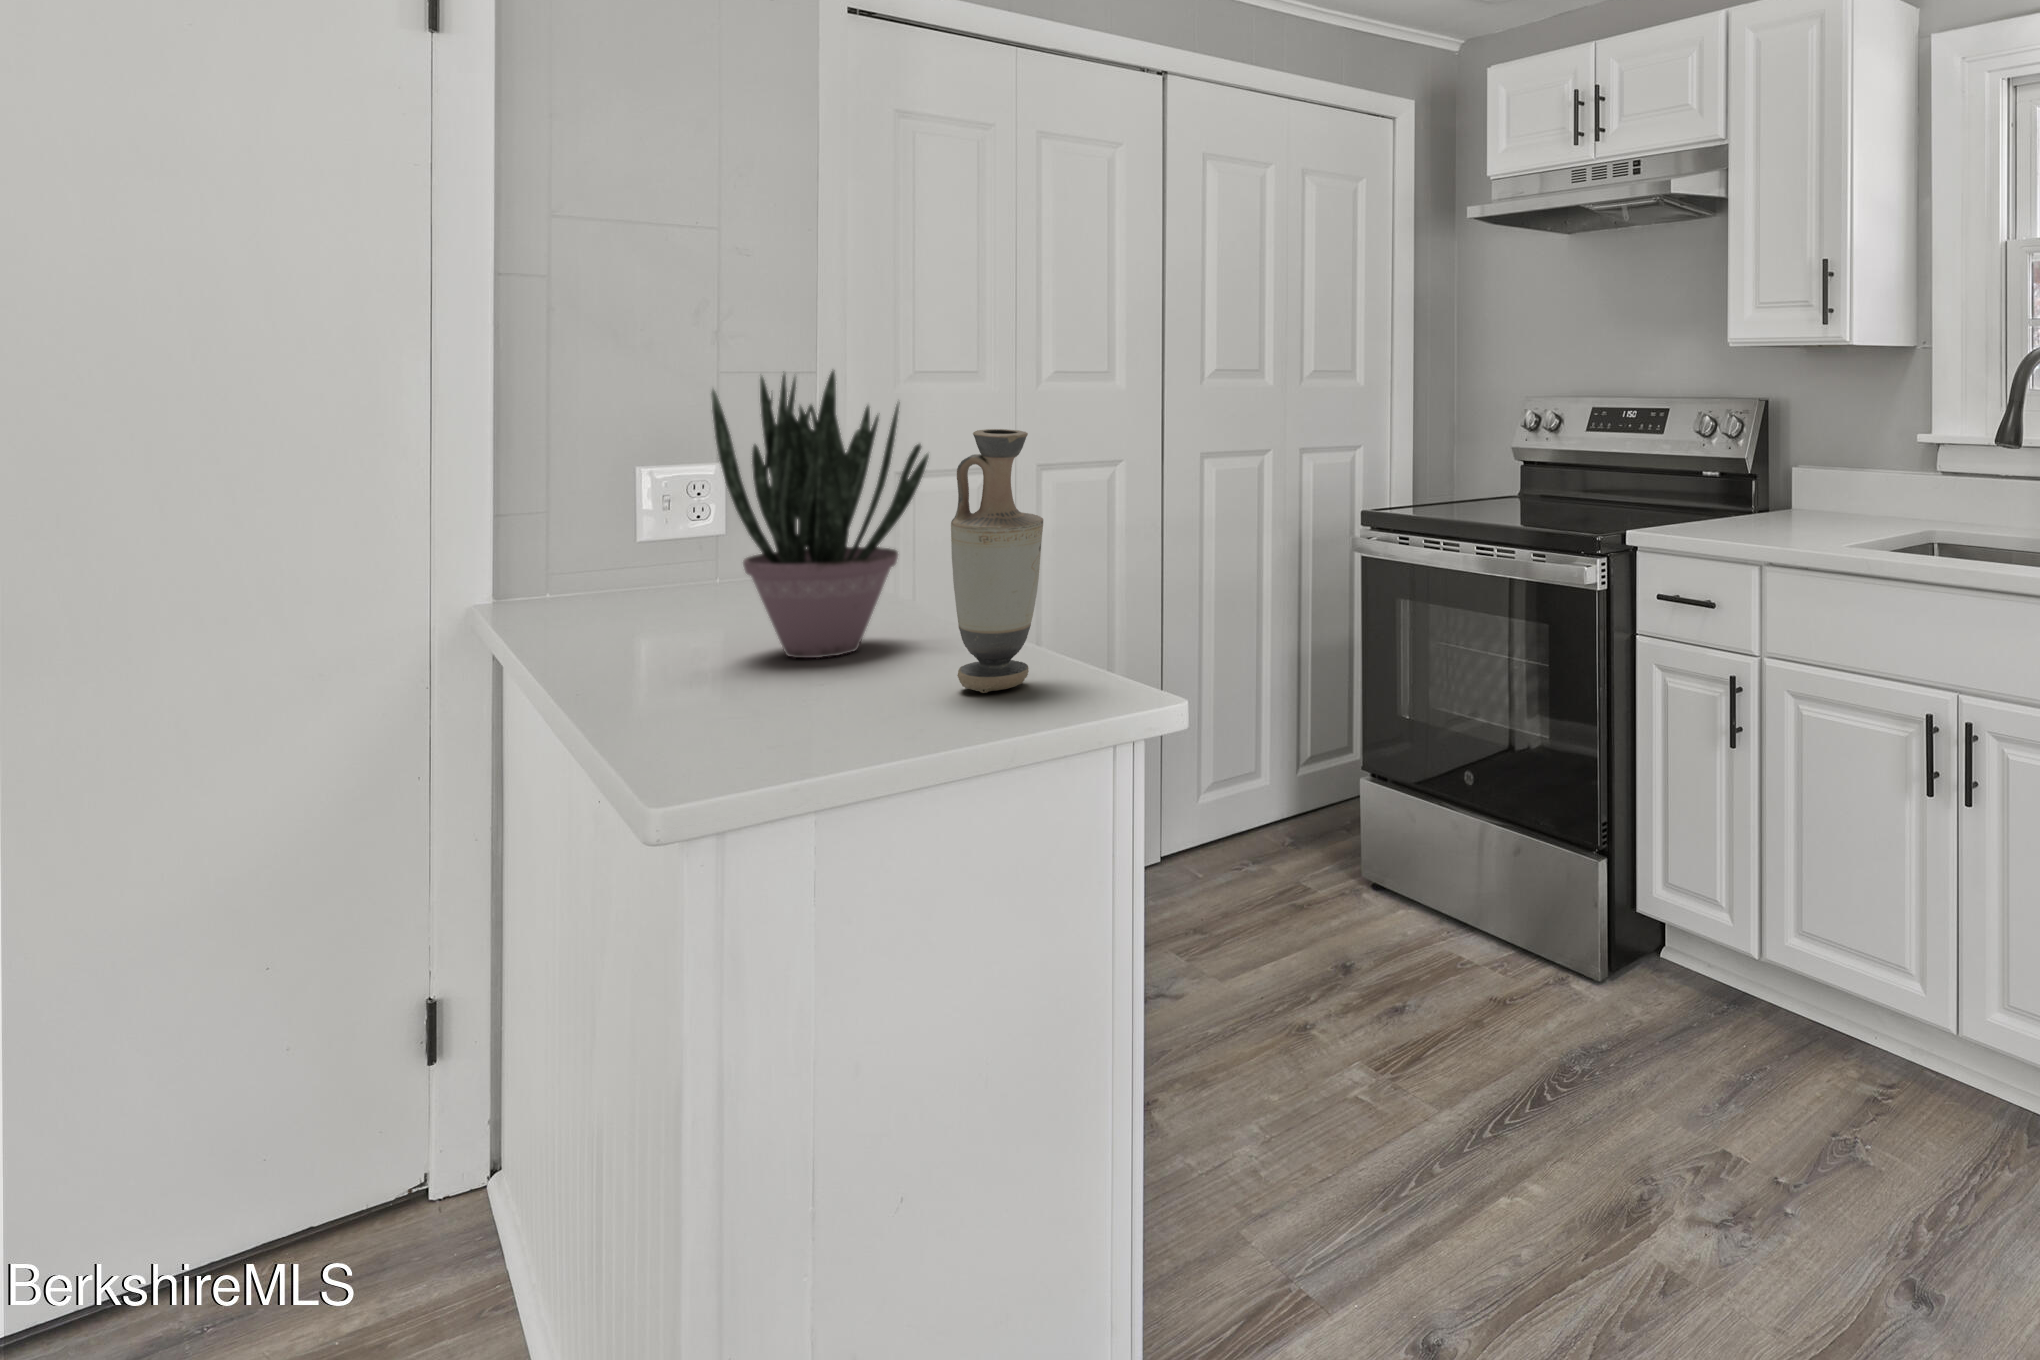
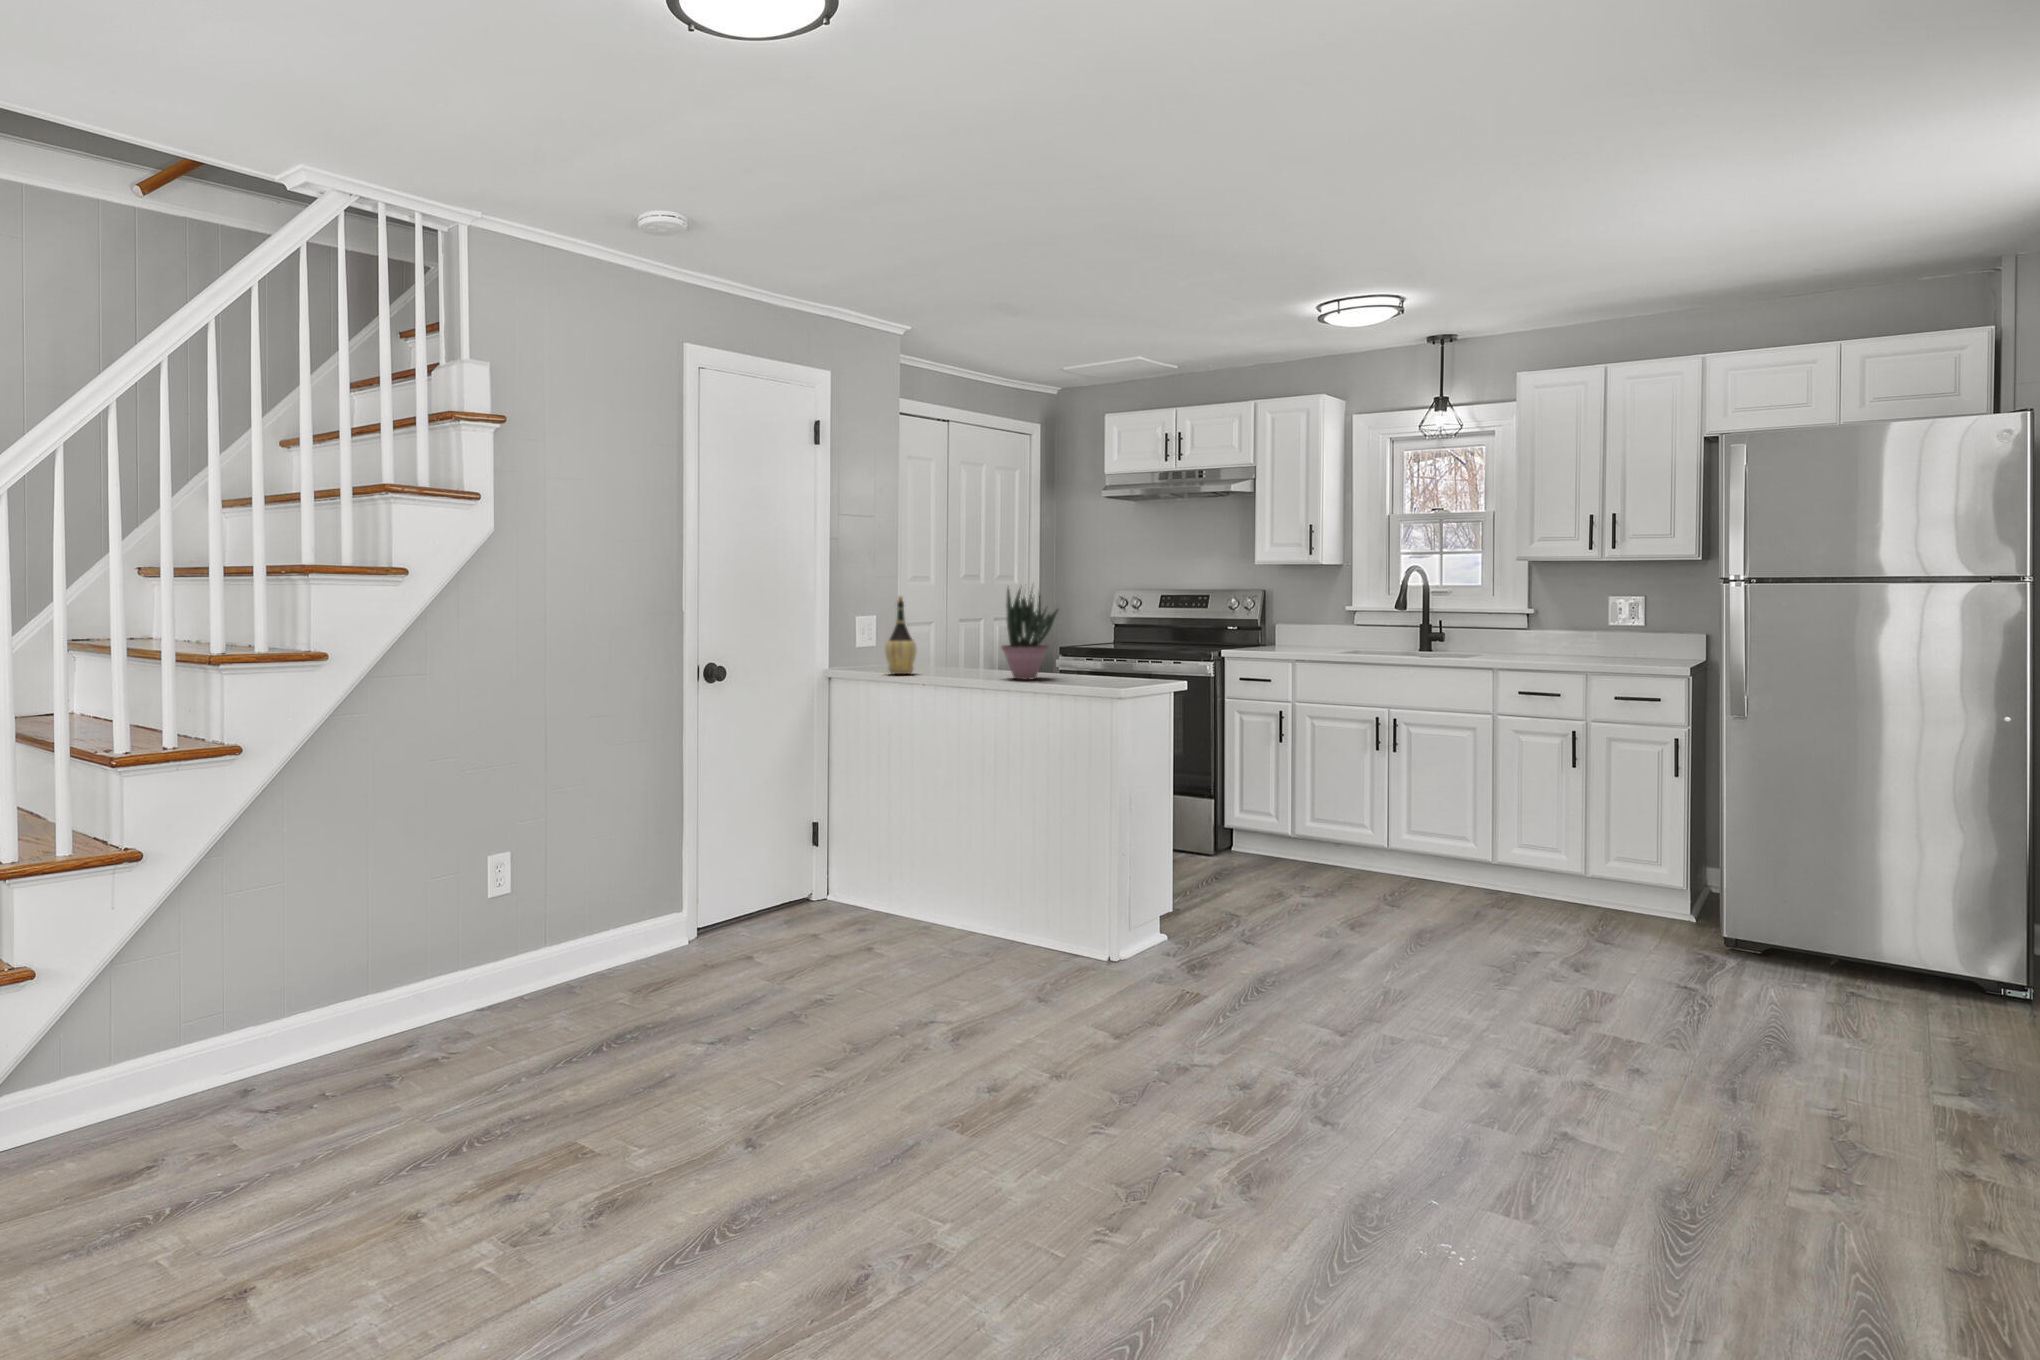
wine bottle: none [583,406,683,615] -> present [885,597,916,674]
vase: present [951,429,1043,693] -> none [1107,602,1135,683]

